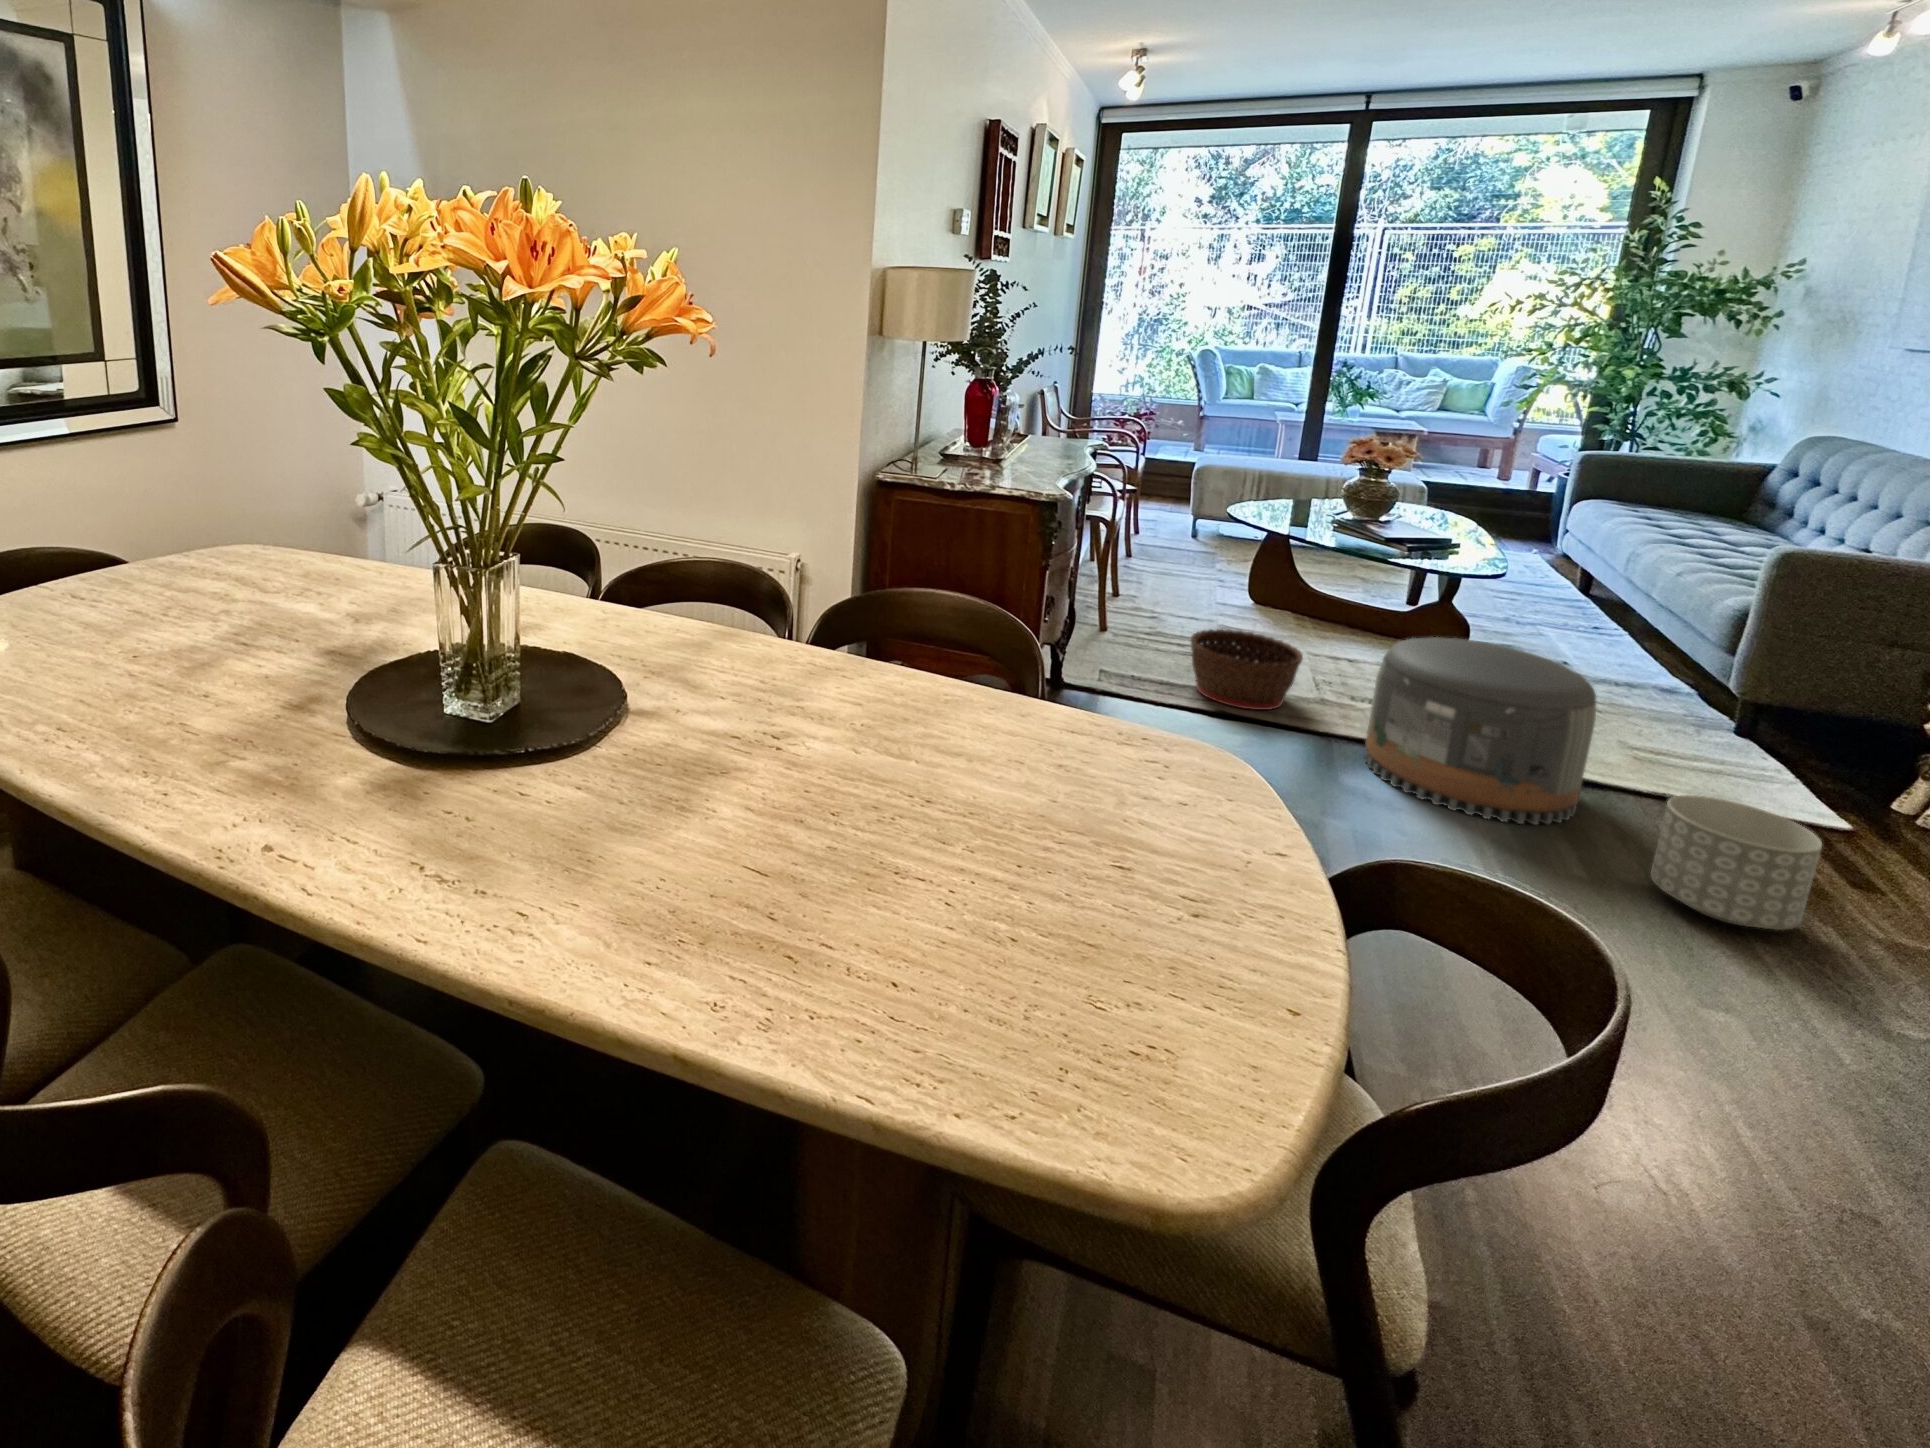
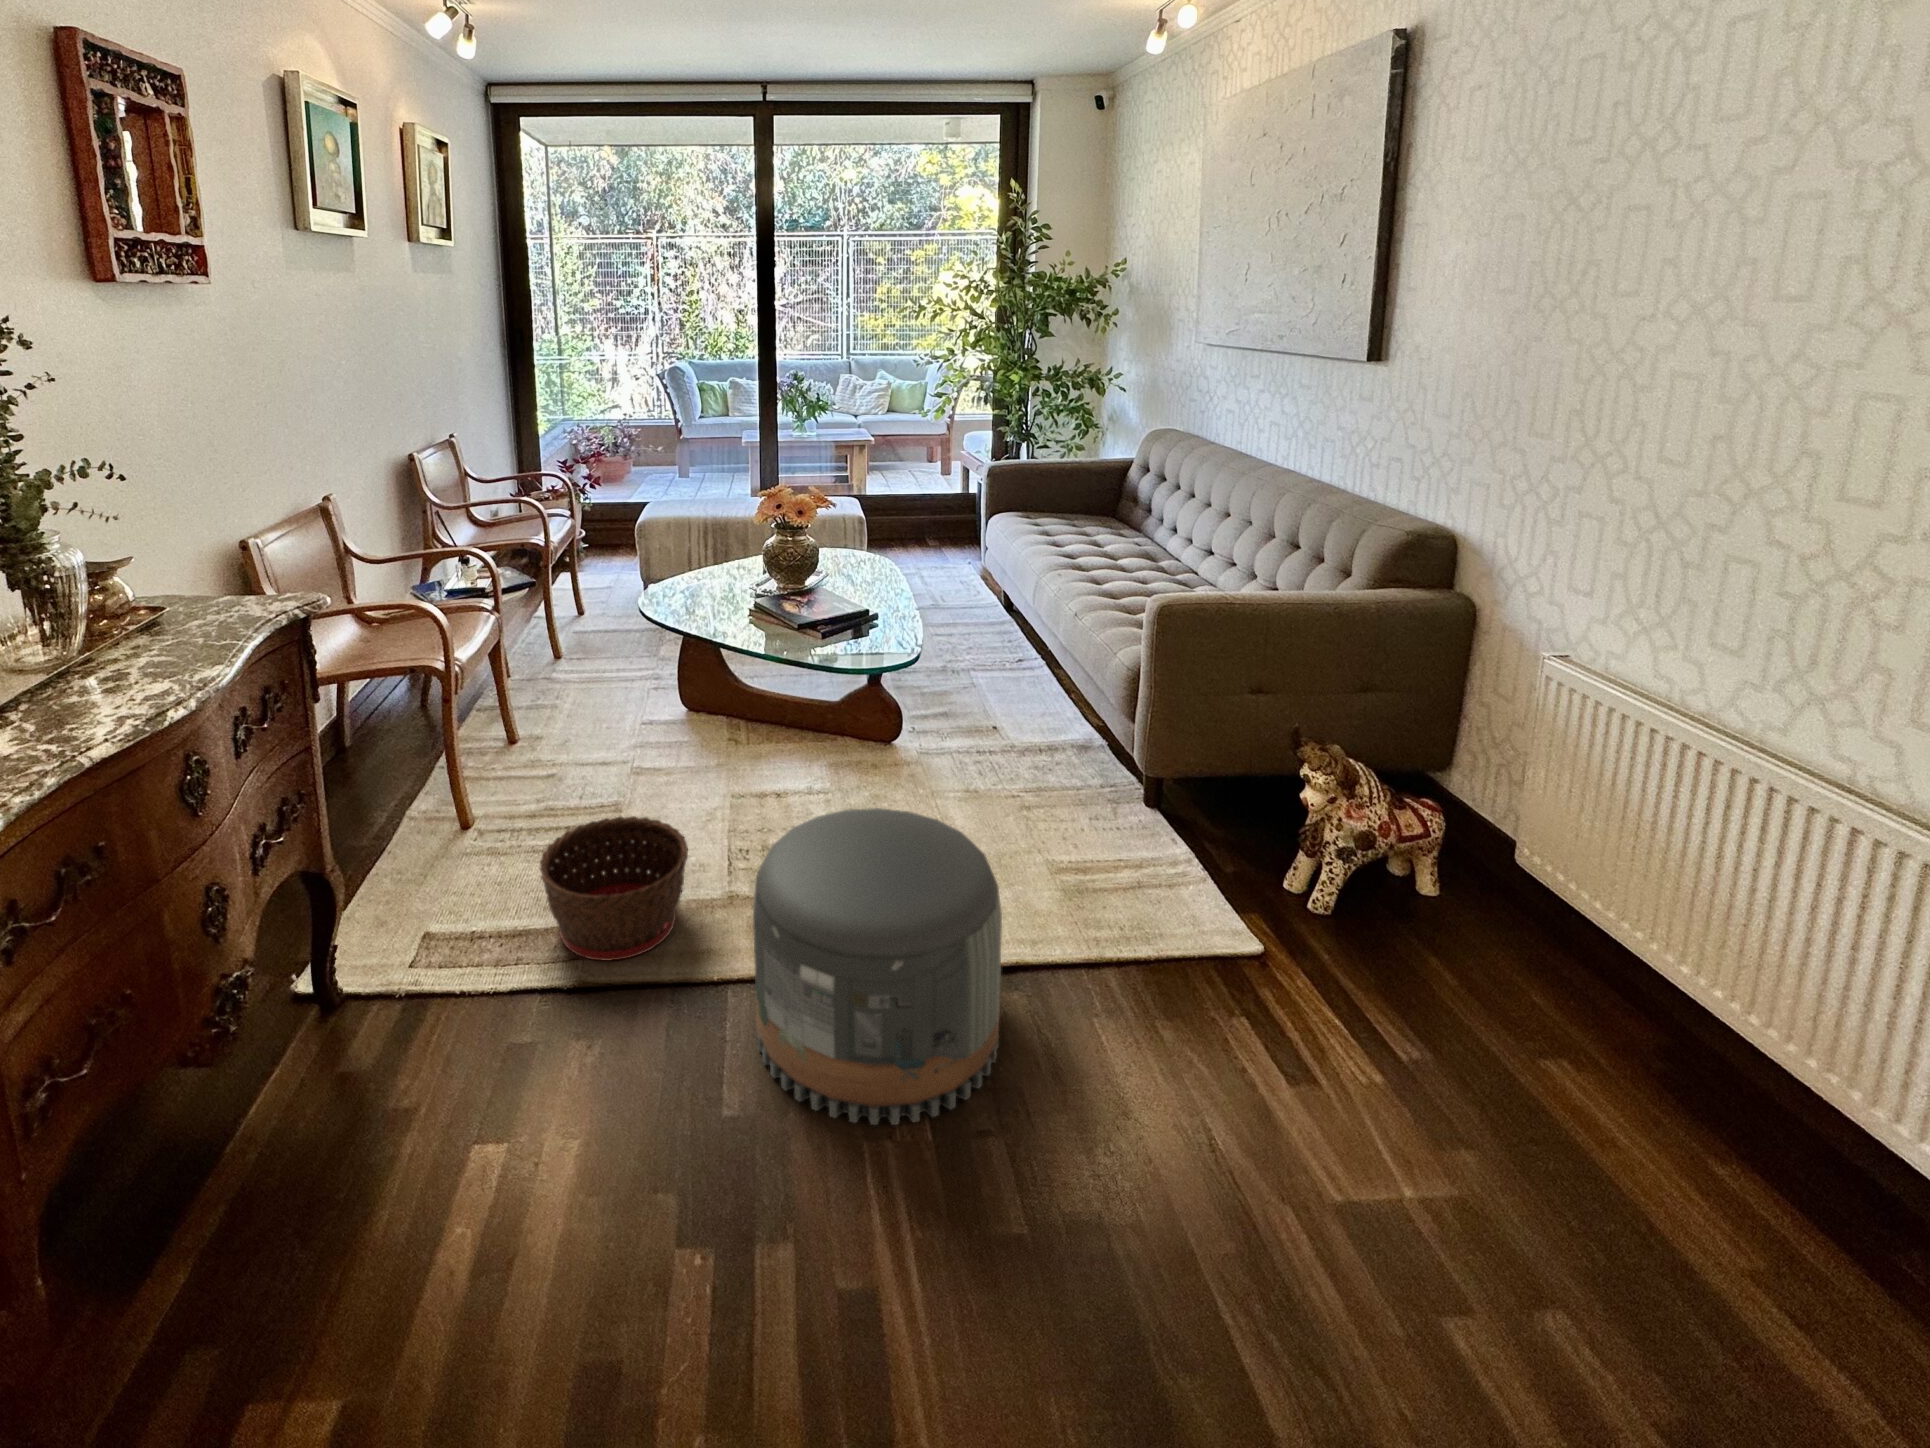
planter: present [1650,795,1822,930] -> none [1079,1053,1251,1292]

